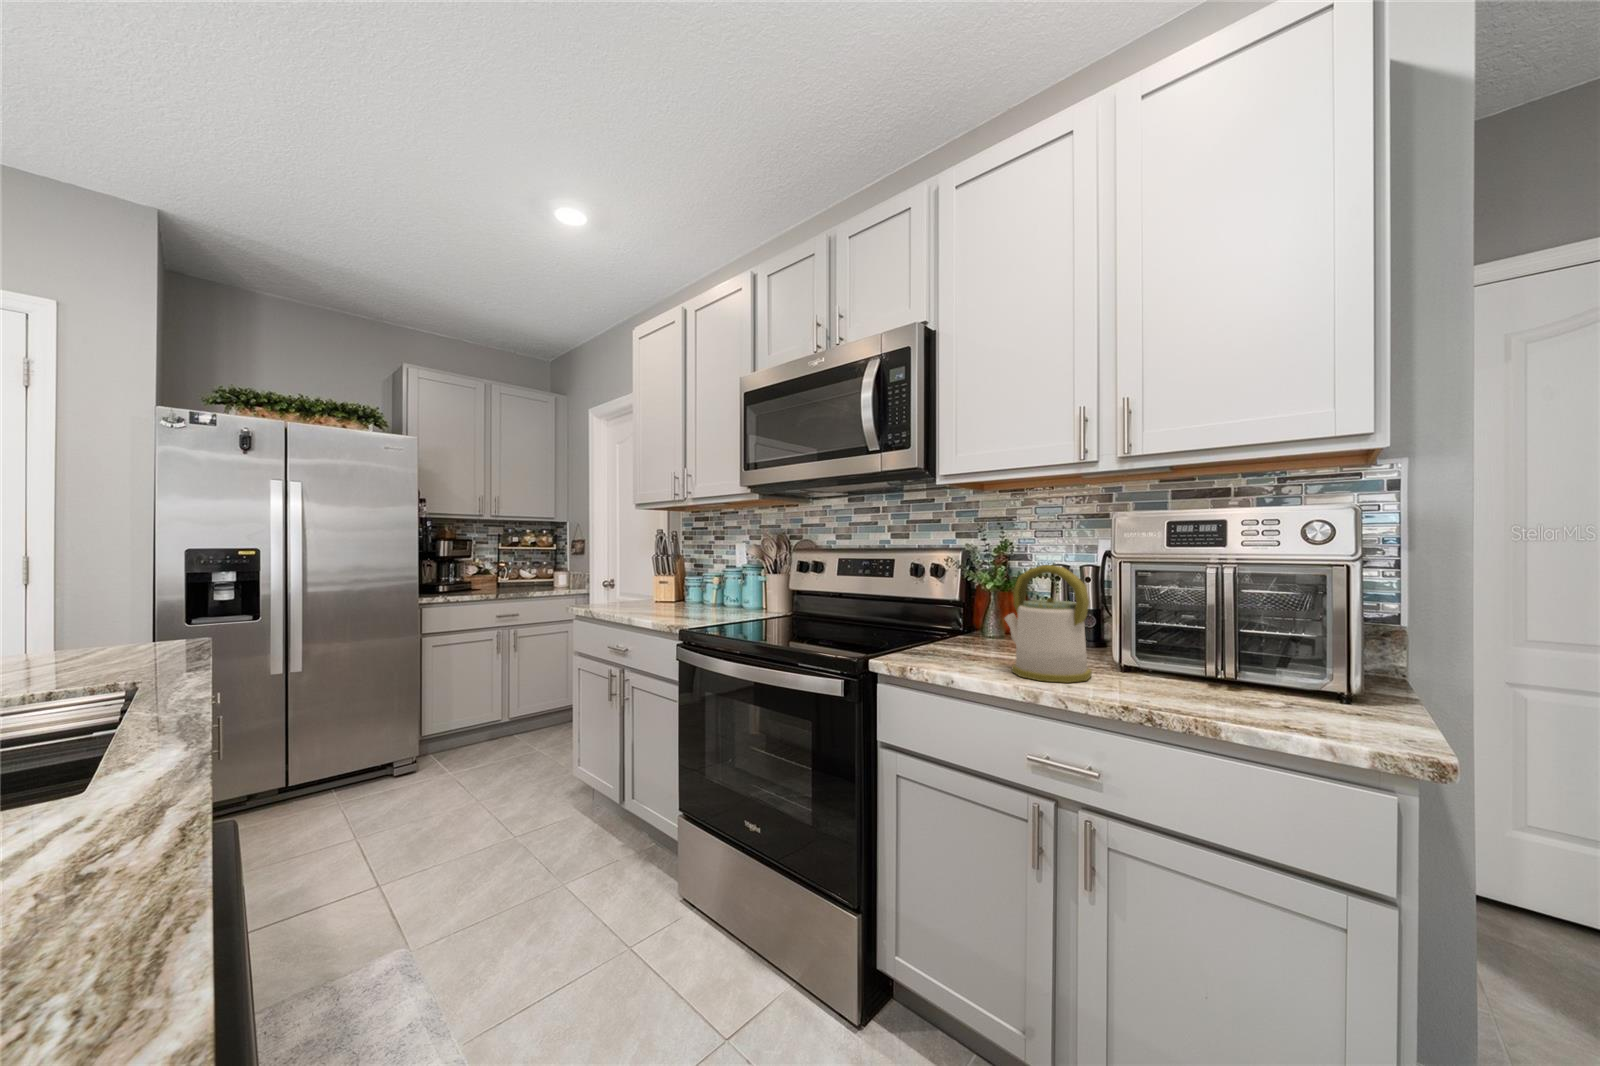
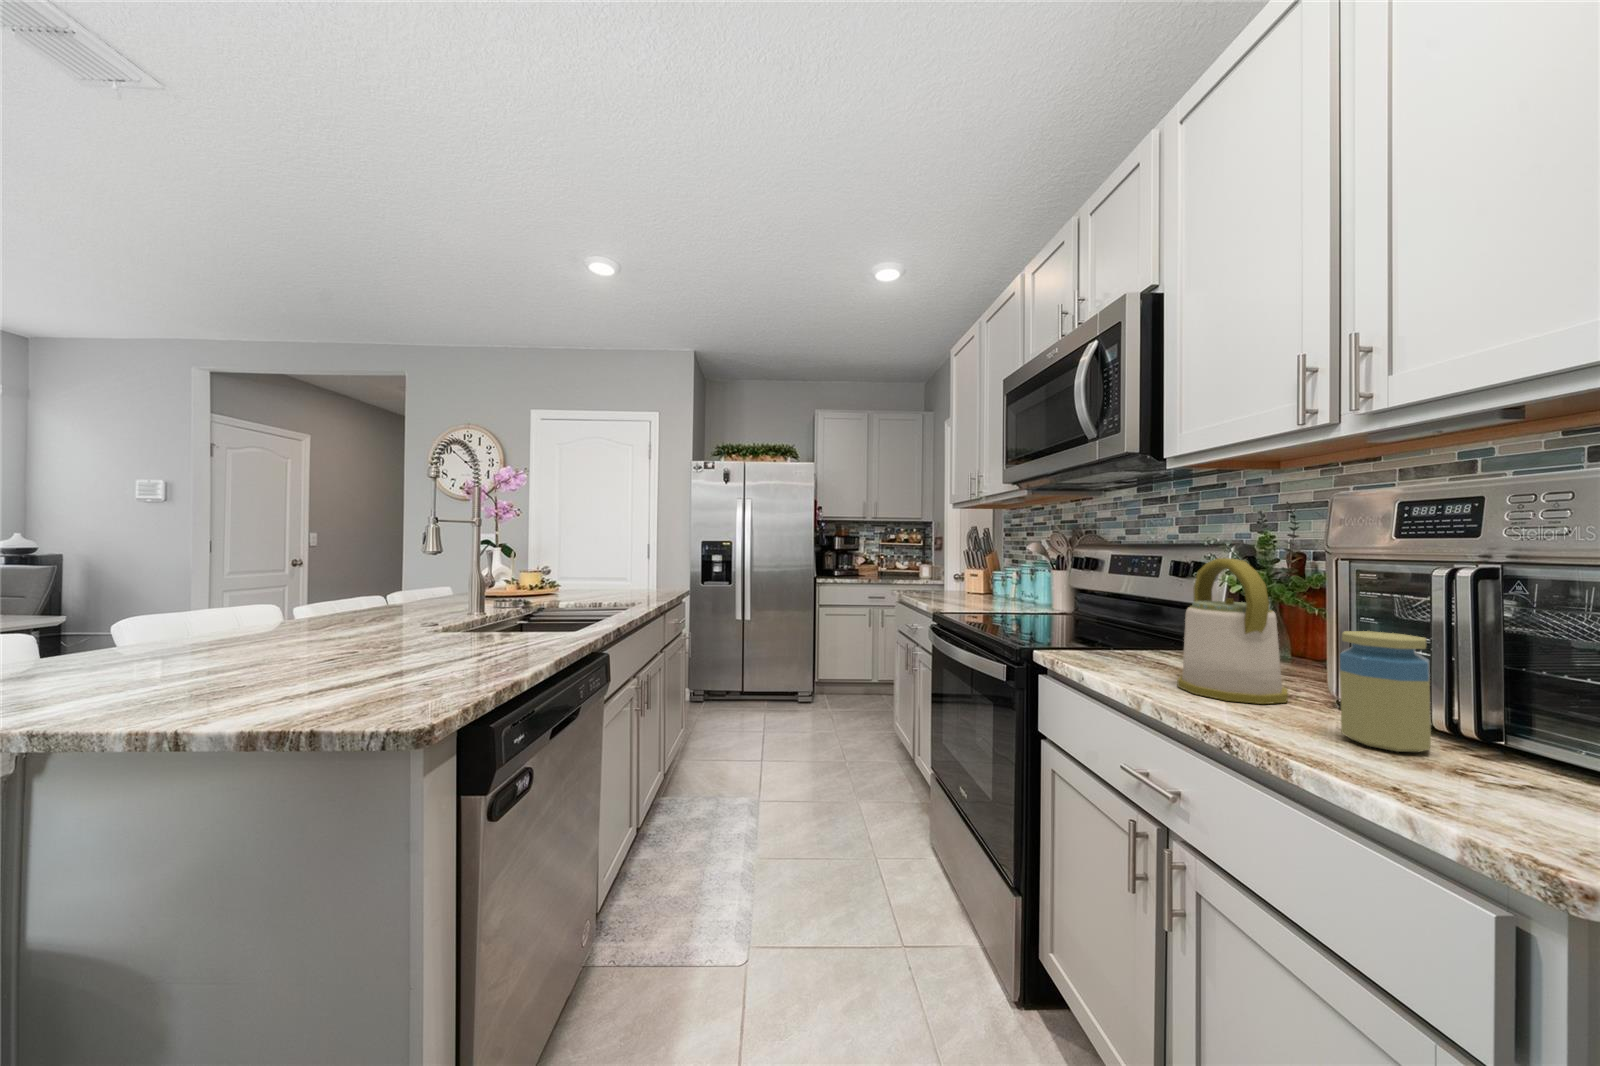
jar: none [1162,617,1218,701] -> present [1340,631,1431,752]

